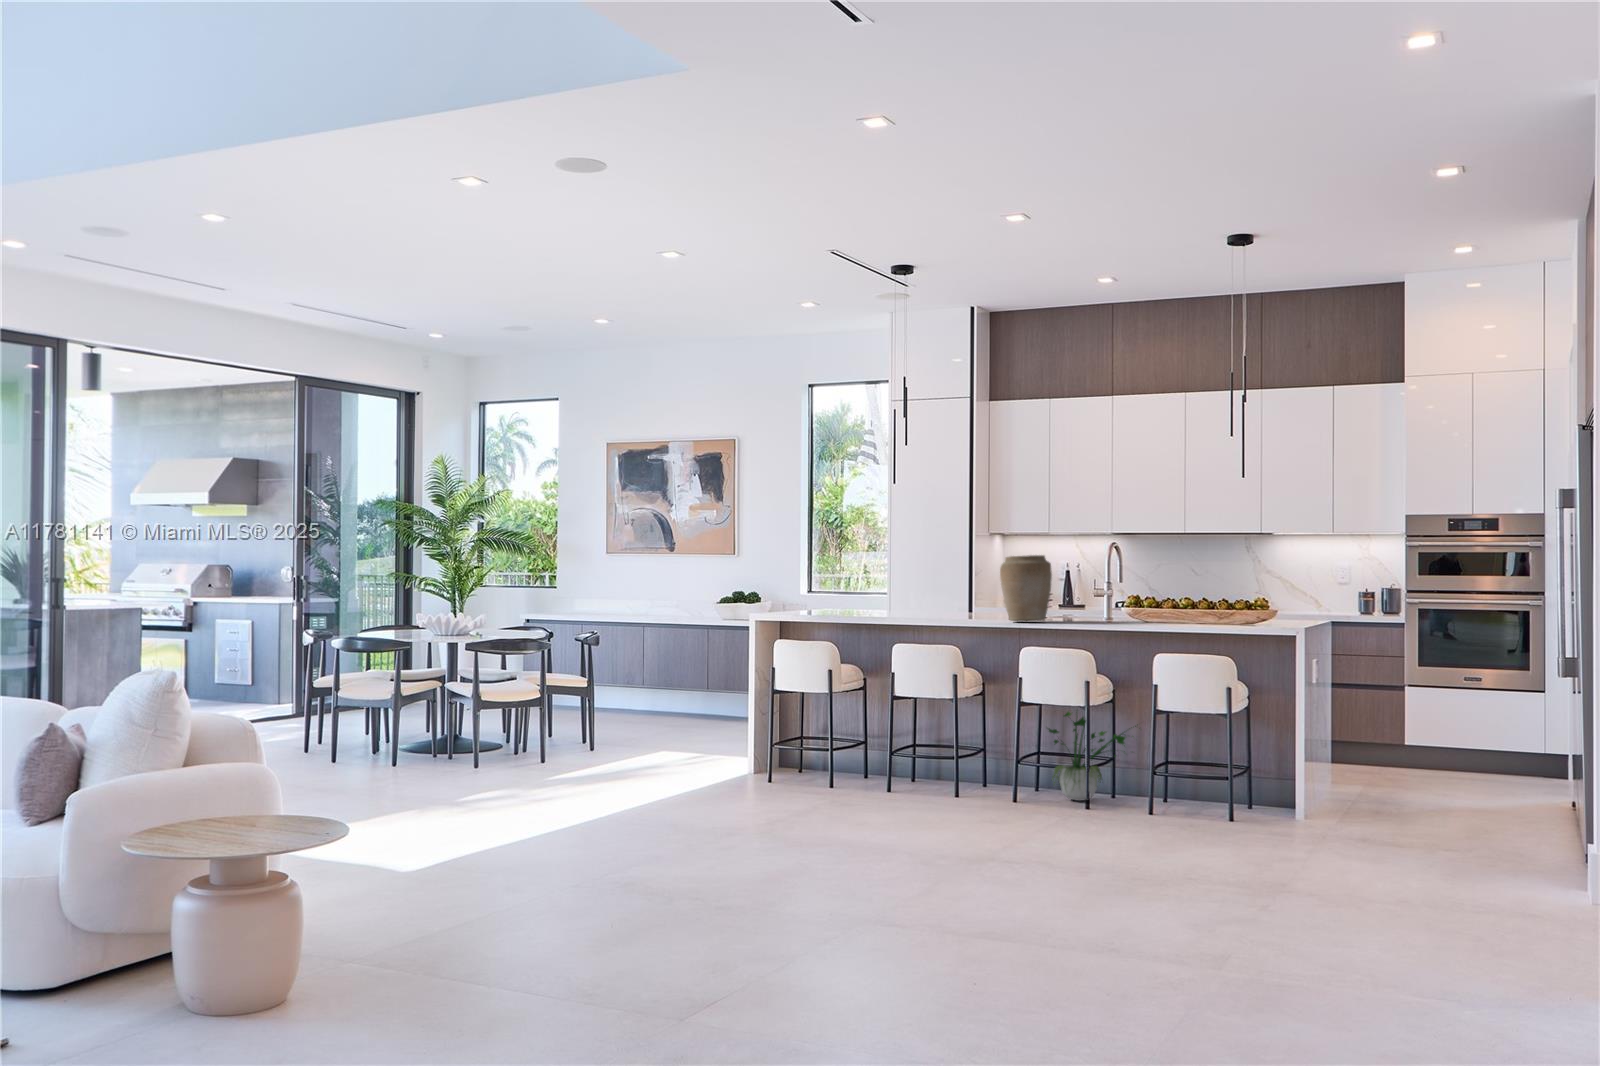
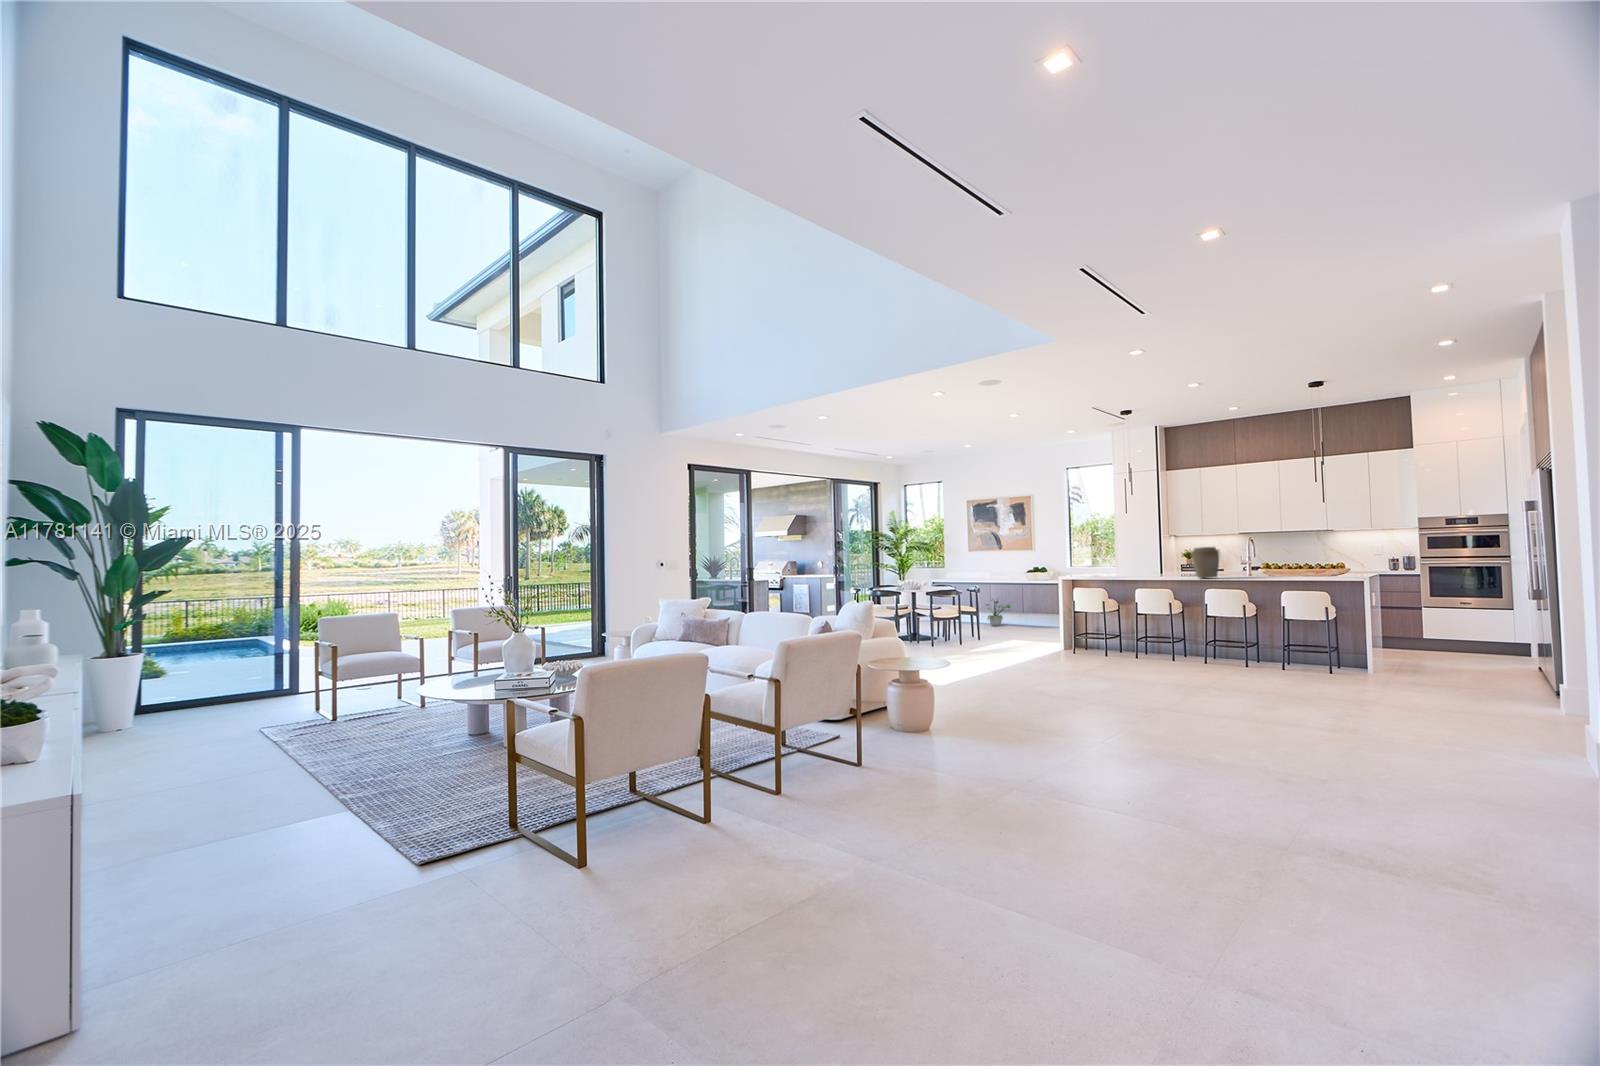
potted plant: present [1048,712,1136,801] -> present [986,599,1010,626]

